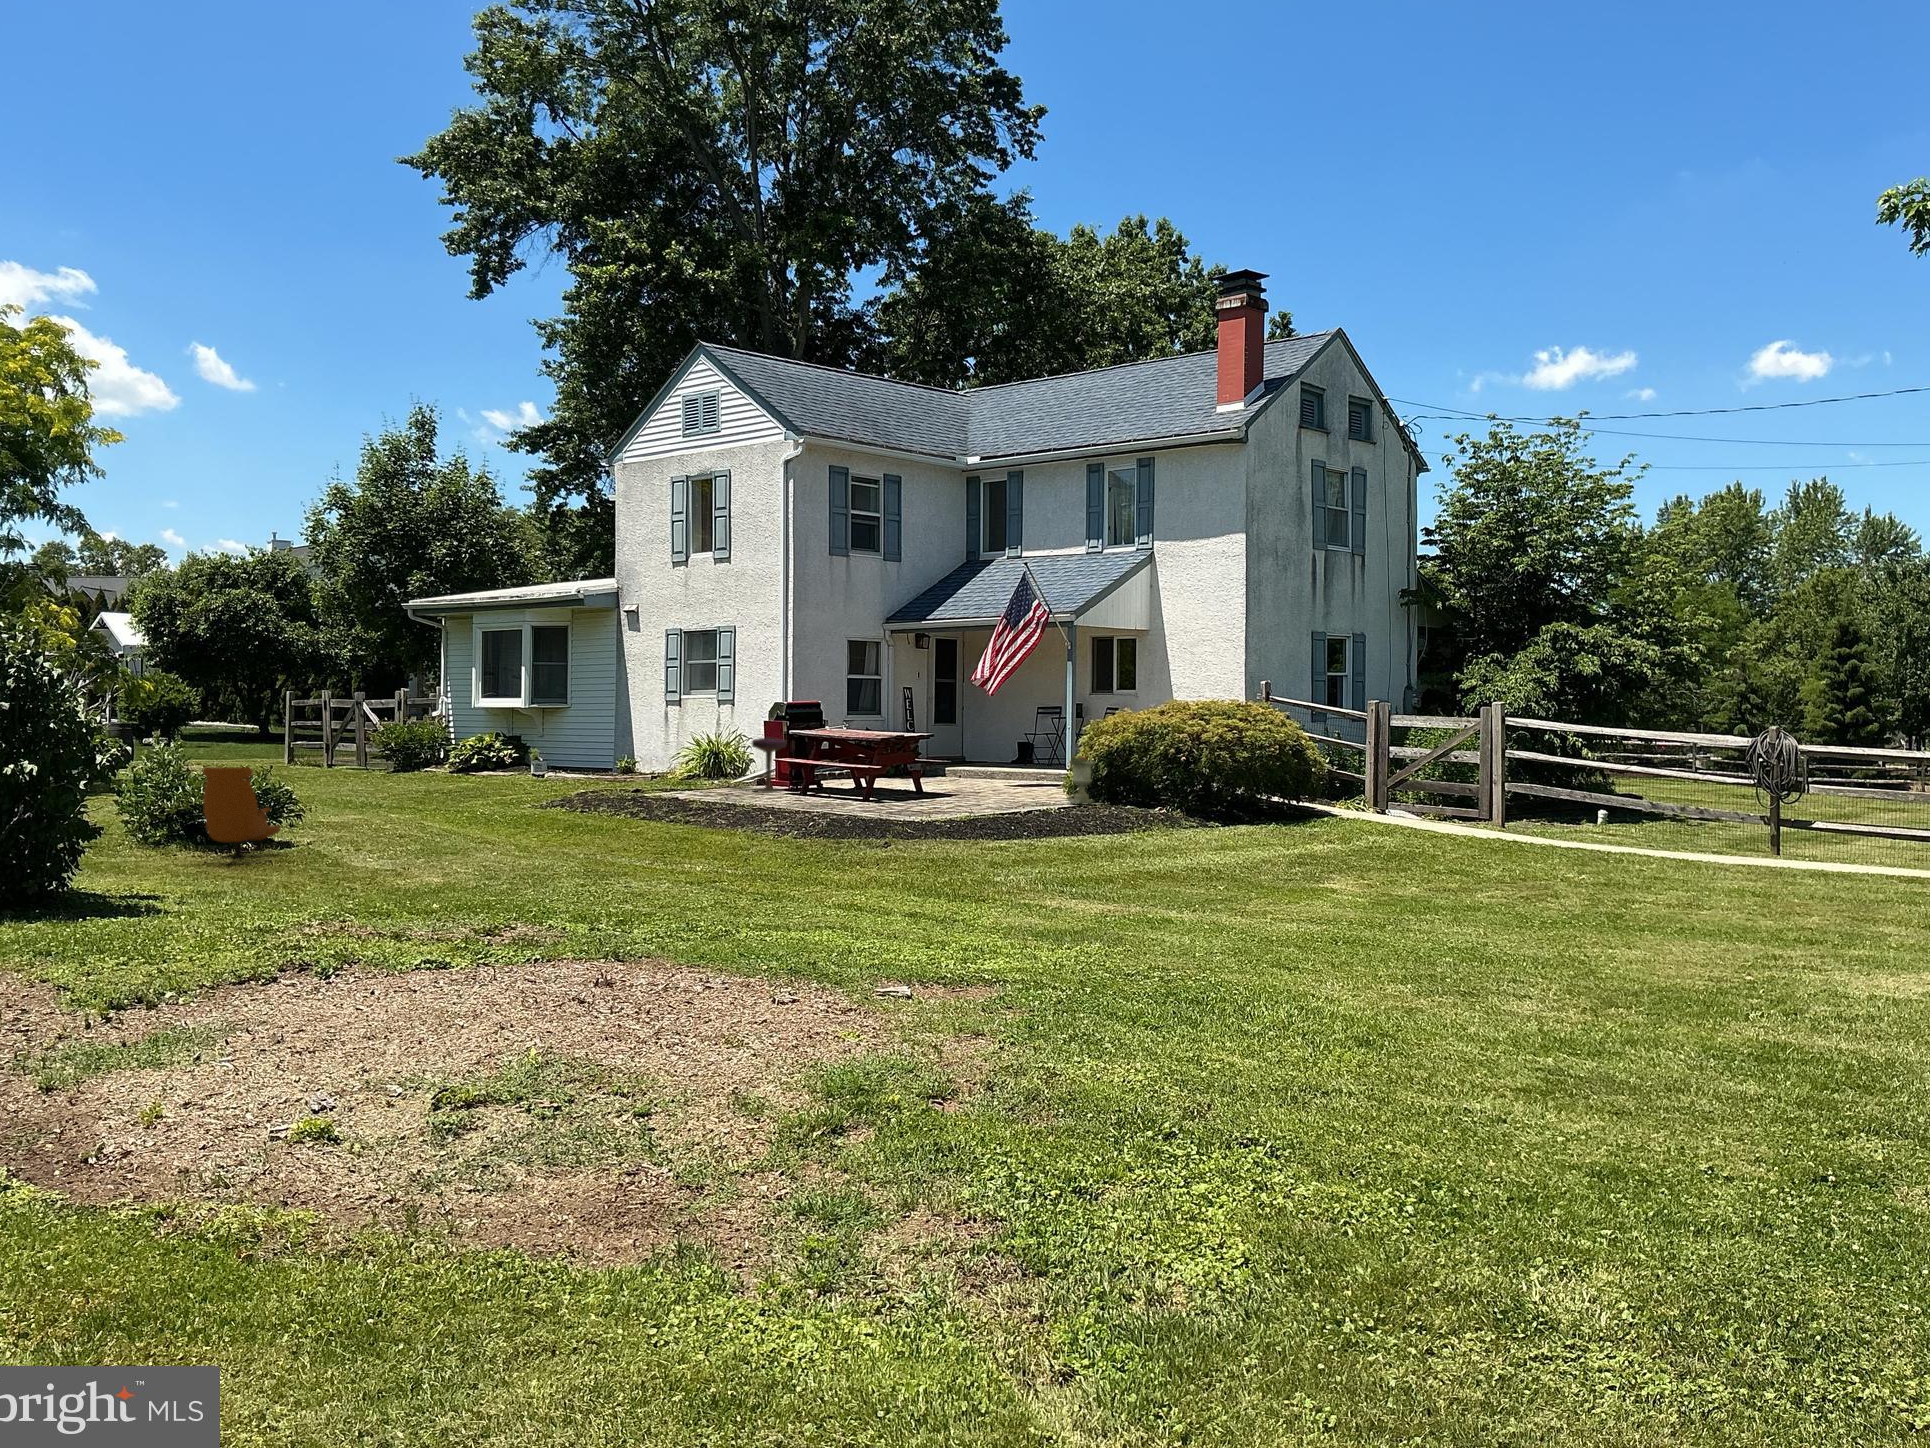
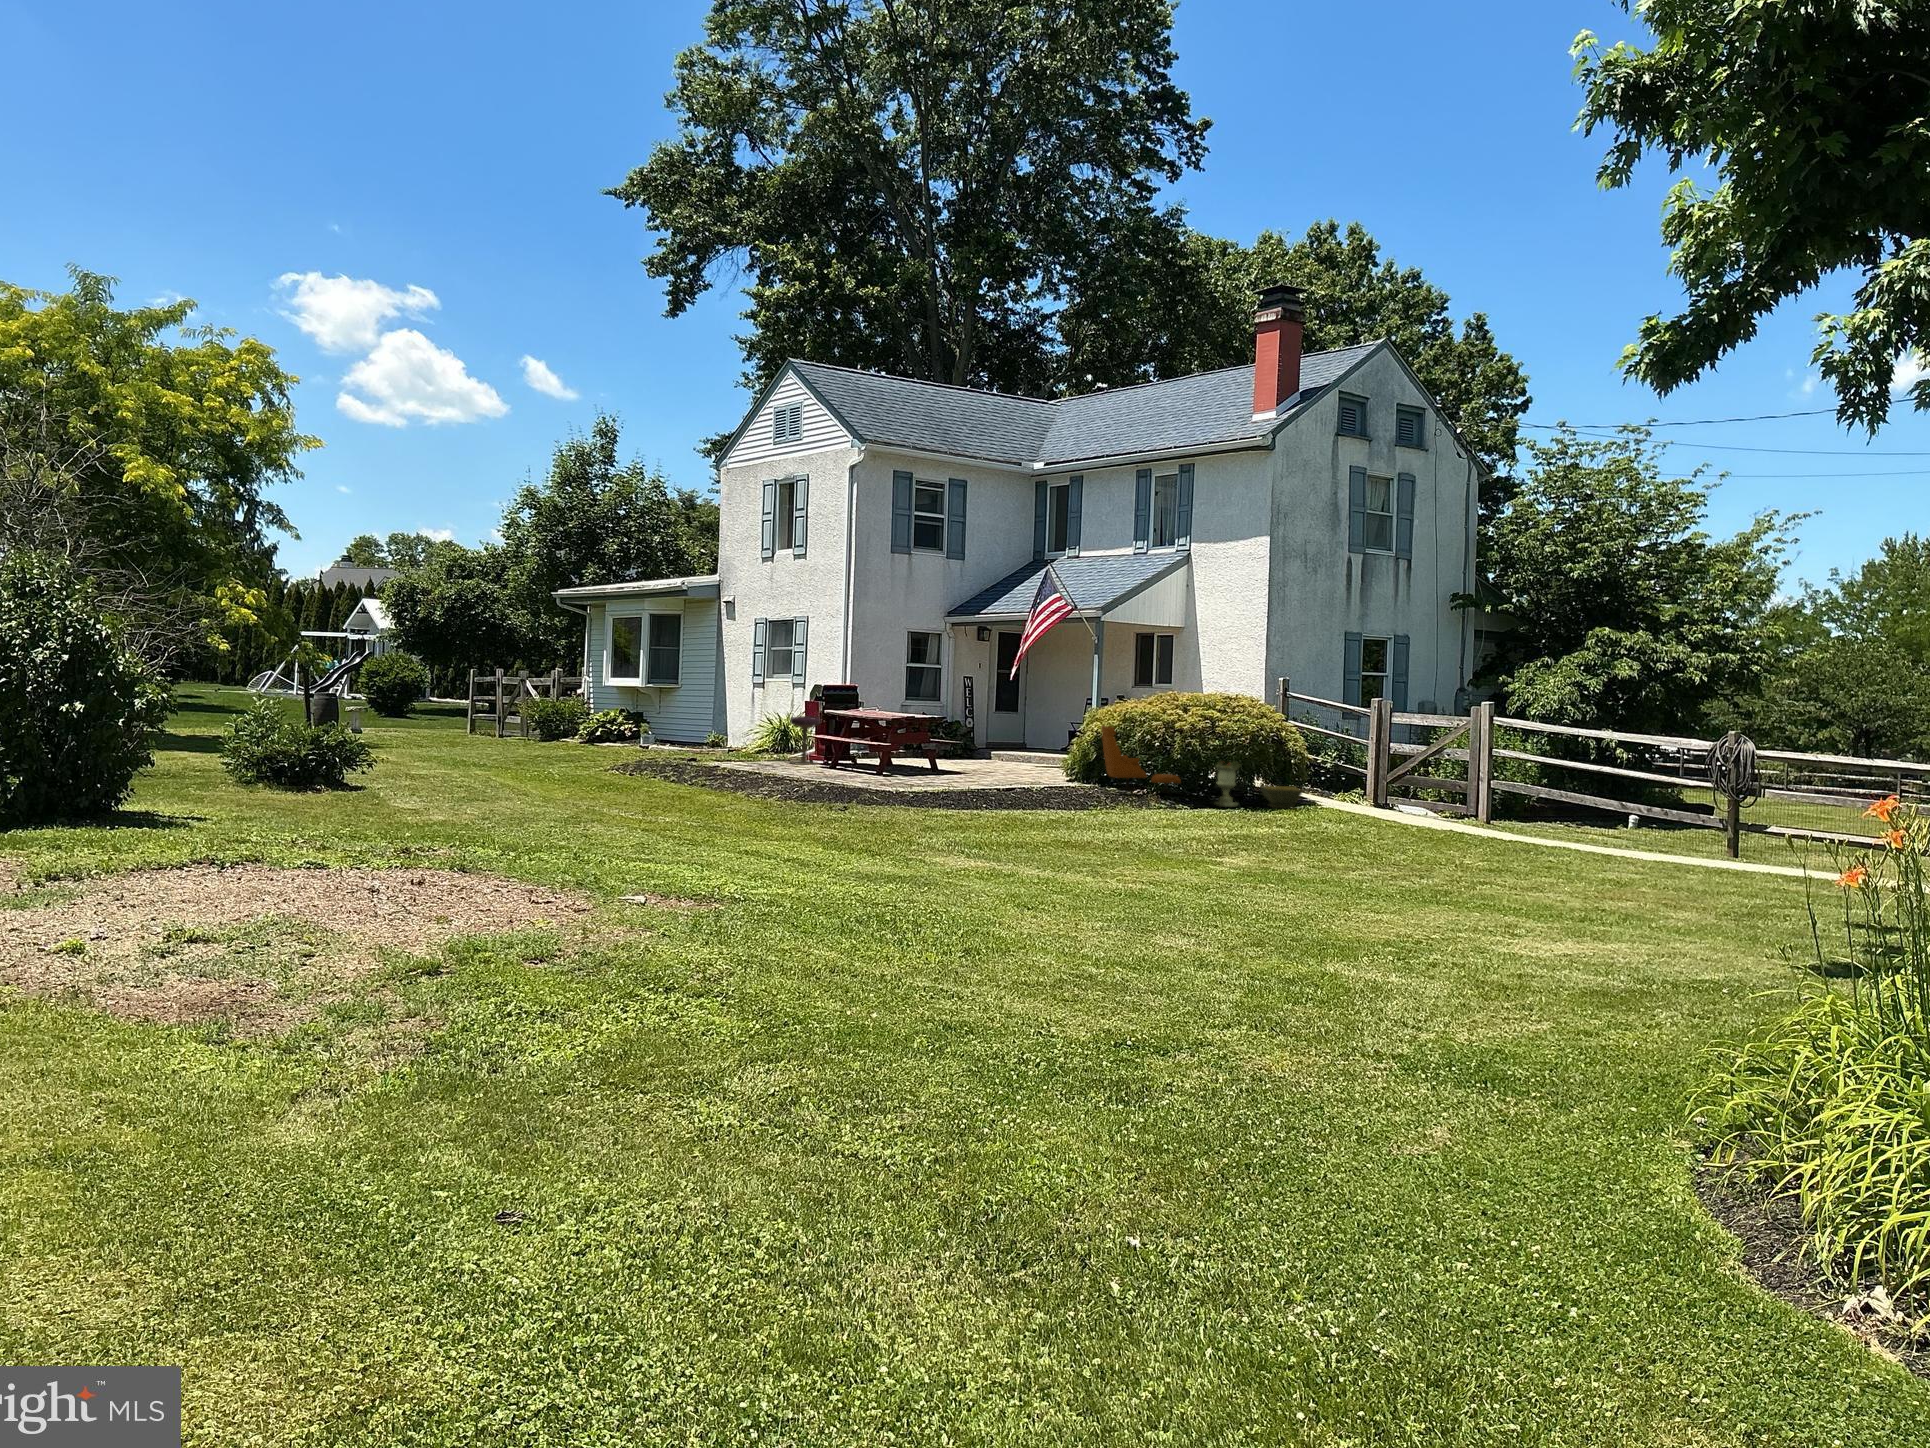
planter: present [1068,756,1094,805] -> present [1214,762,1240,807]
lounge chair: present [203,766,281,866] -> present [1101,725,1181,793]
basket: none [1280,796,1331,820] -> present [1260,785,1303,808]

